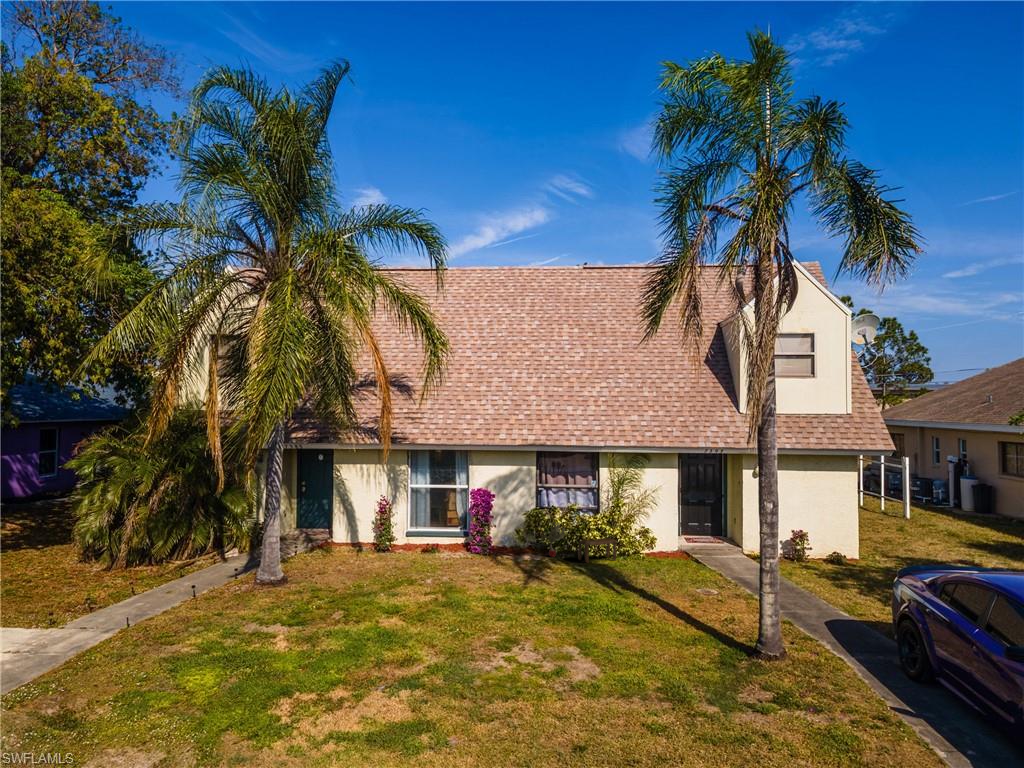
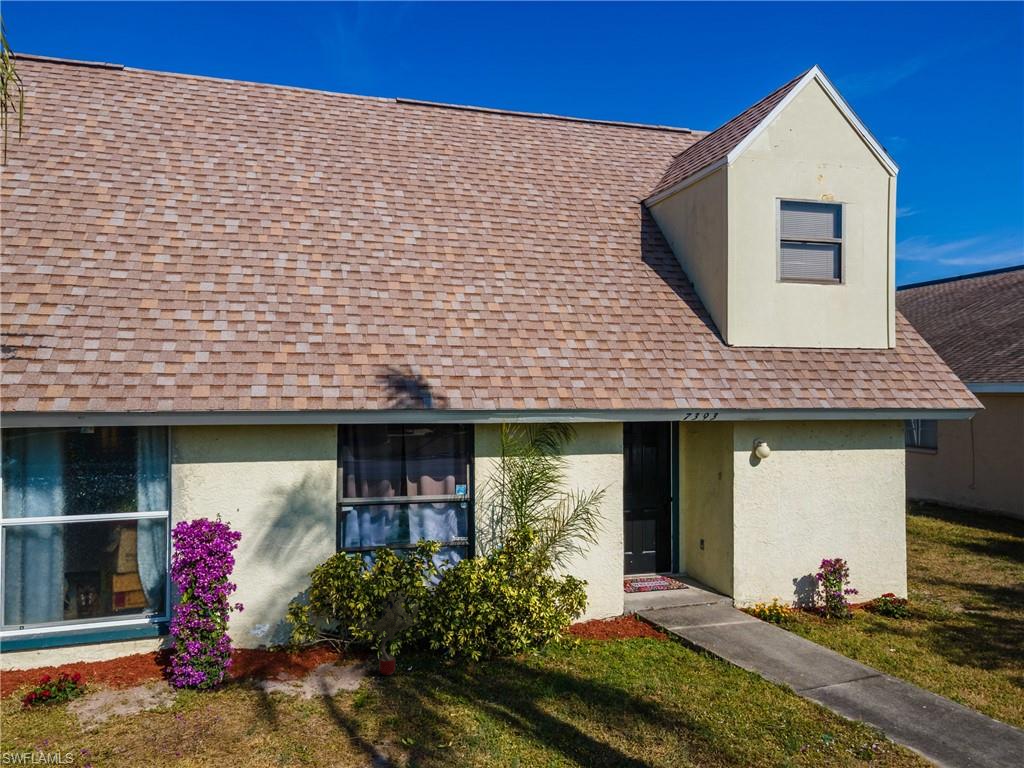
bench: present [578,538,617,563] -> none [453,614,539,689]

